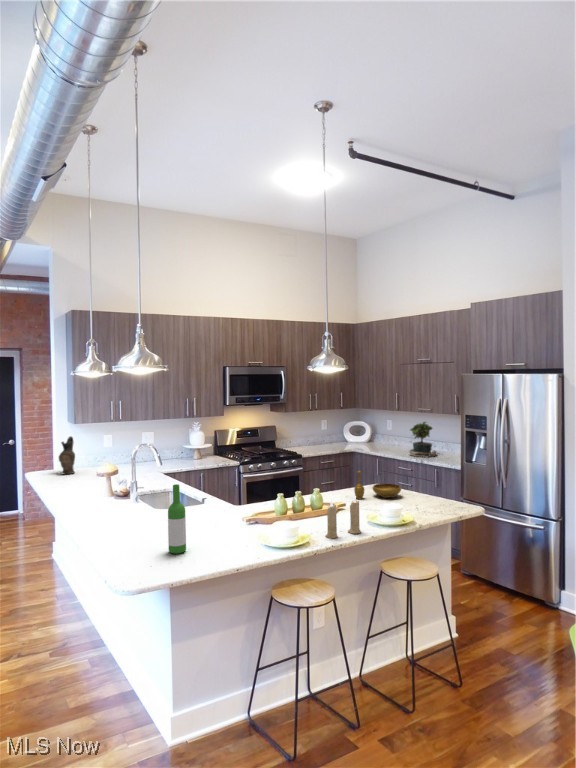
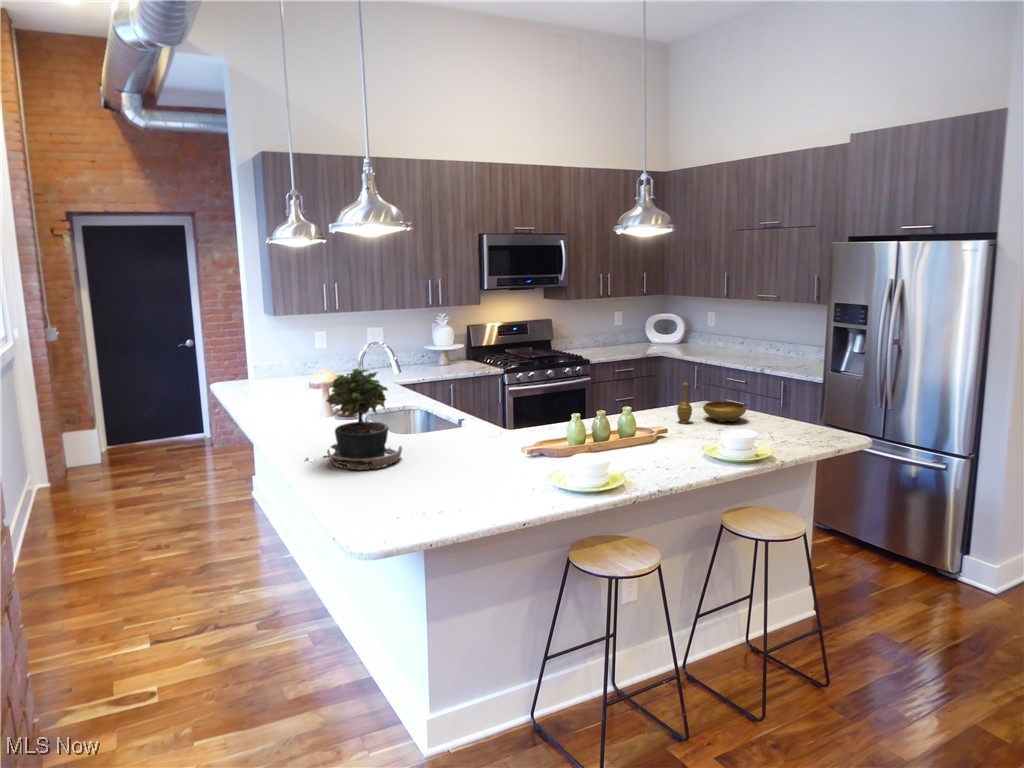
potted plant: present [409,422,437,457] -> present [306,369,402,470]
ceramic pitcher: present [59,436,75,474] -> none [256,332,279,384]
wine bottle: present [168,484,186,554] -> none [415,401,443,501]
candle: present [326,497,361,538] -> none [645,418,699,482]

